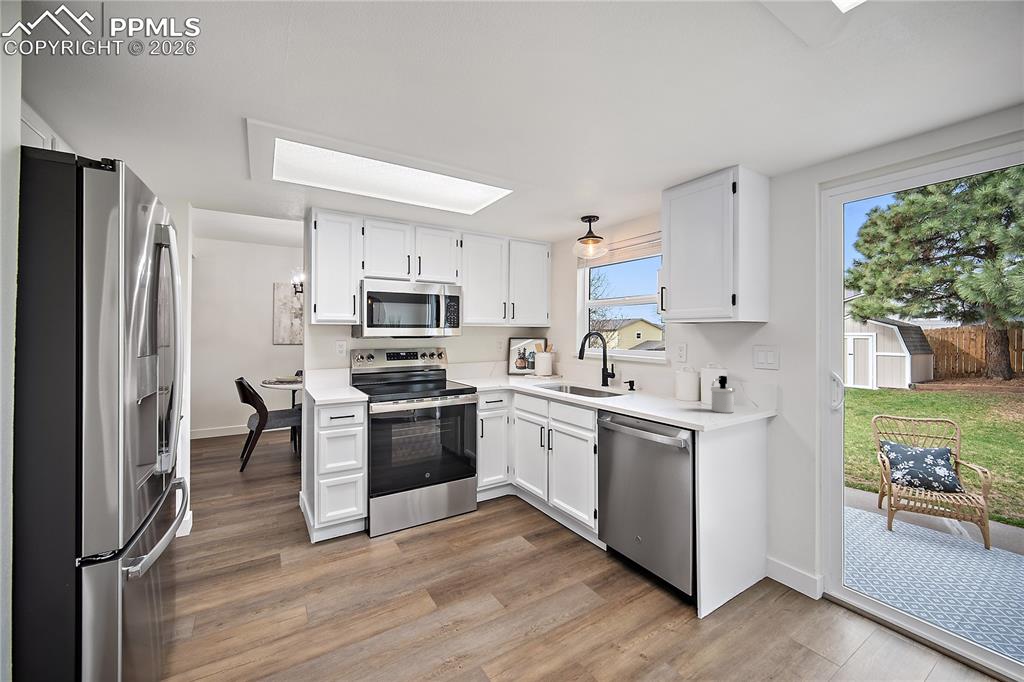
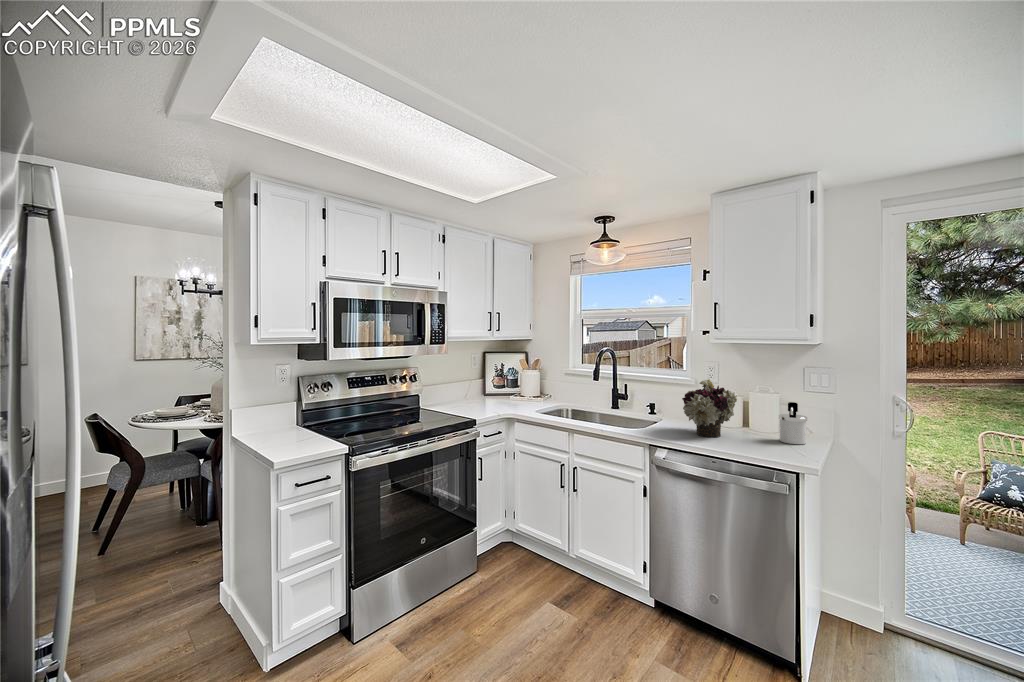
flower arrangement: none [628,355,679,405] -> present [682,378,737,437]

